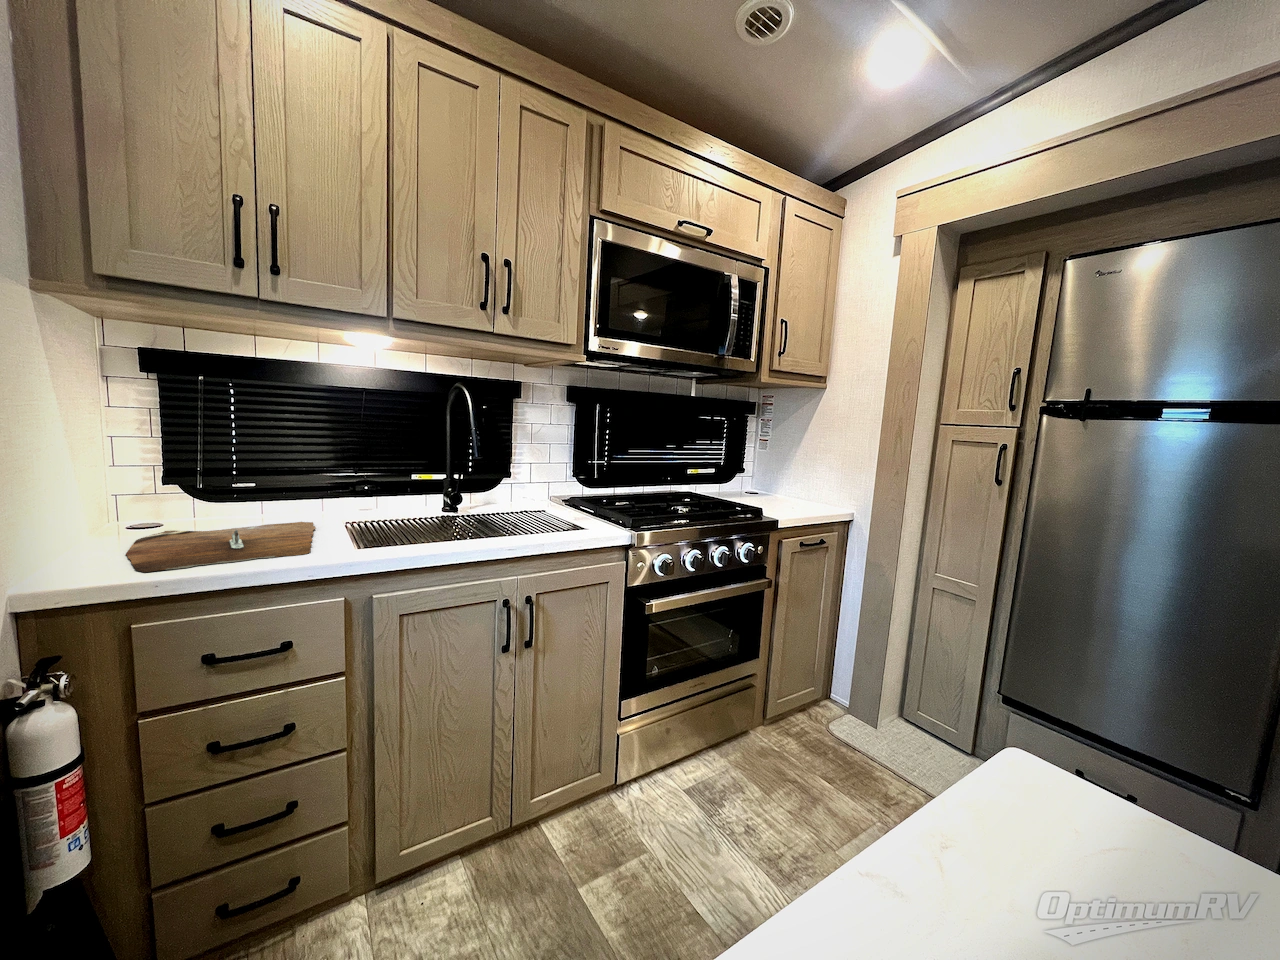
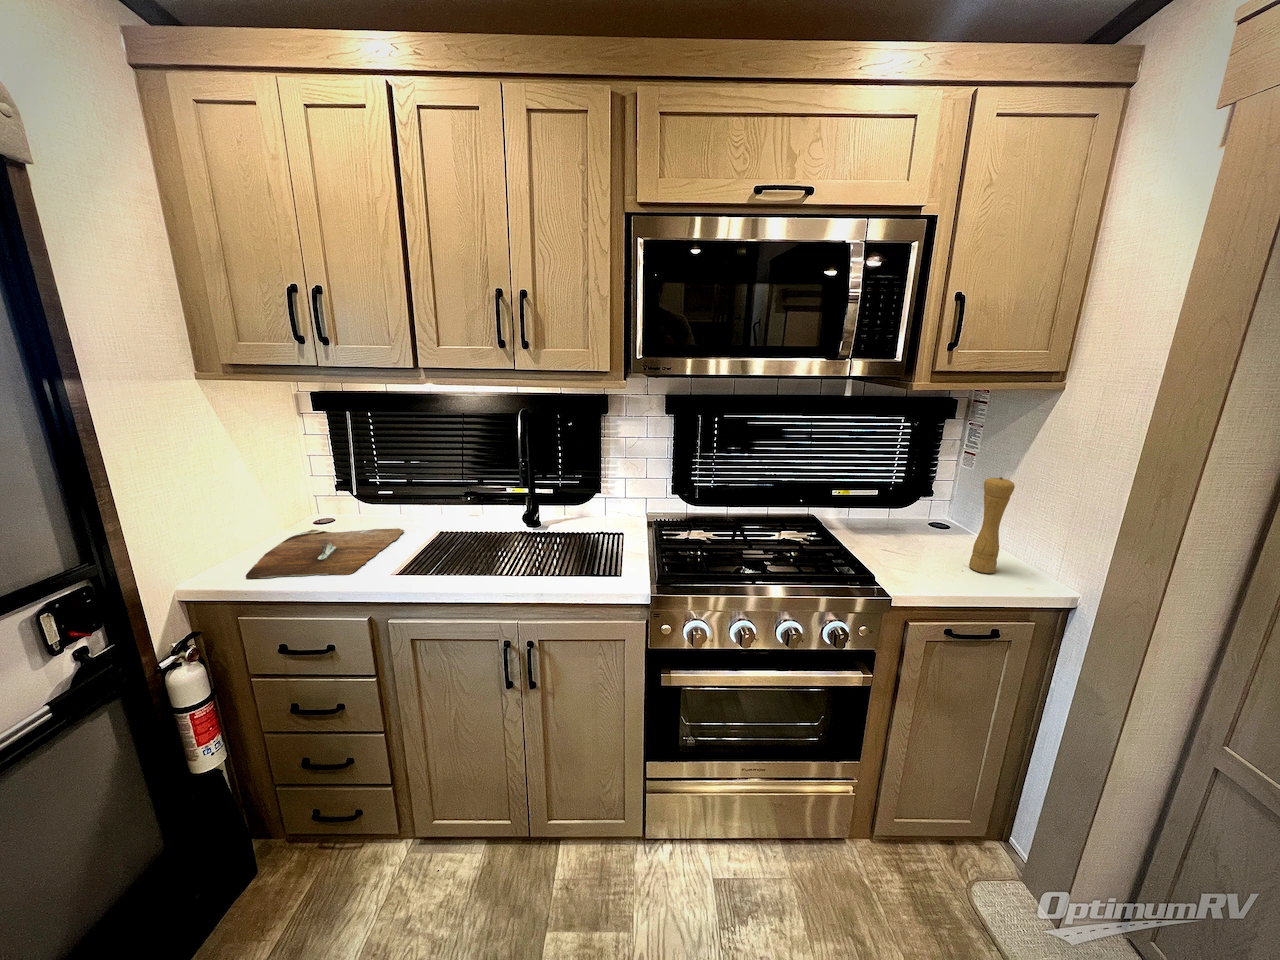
pepper mill: none [794,442,816,506] -> present [969,477,1015,573]

